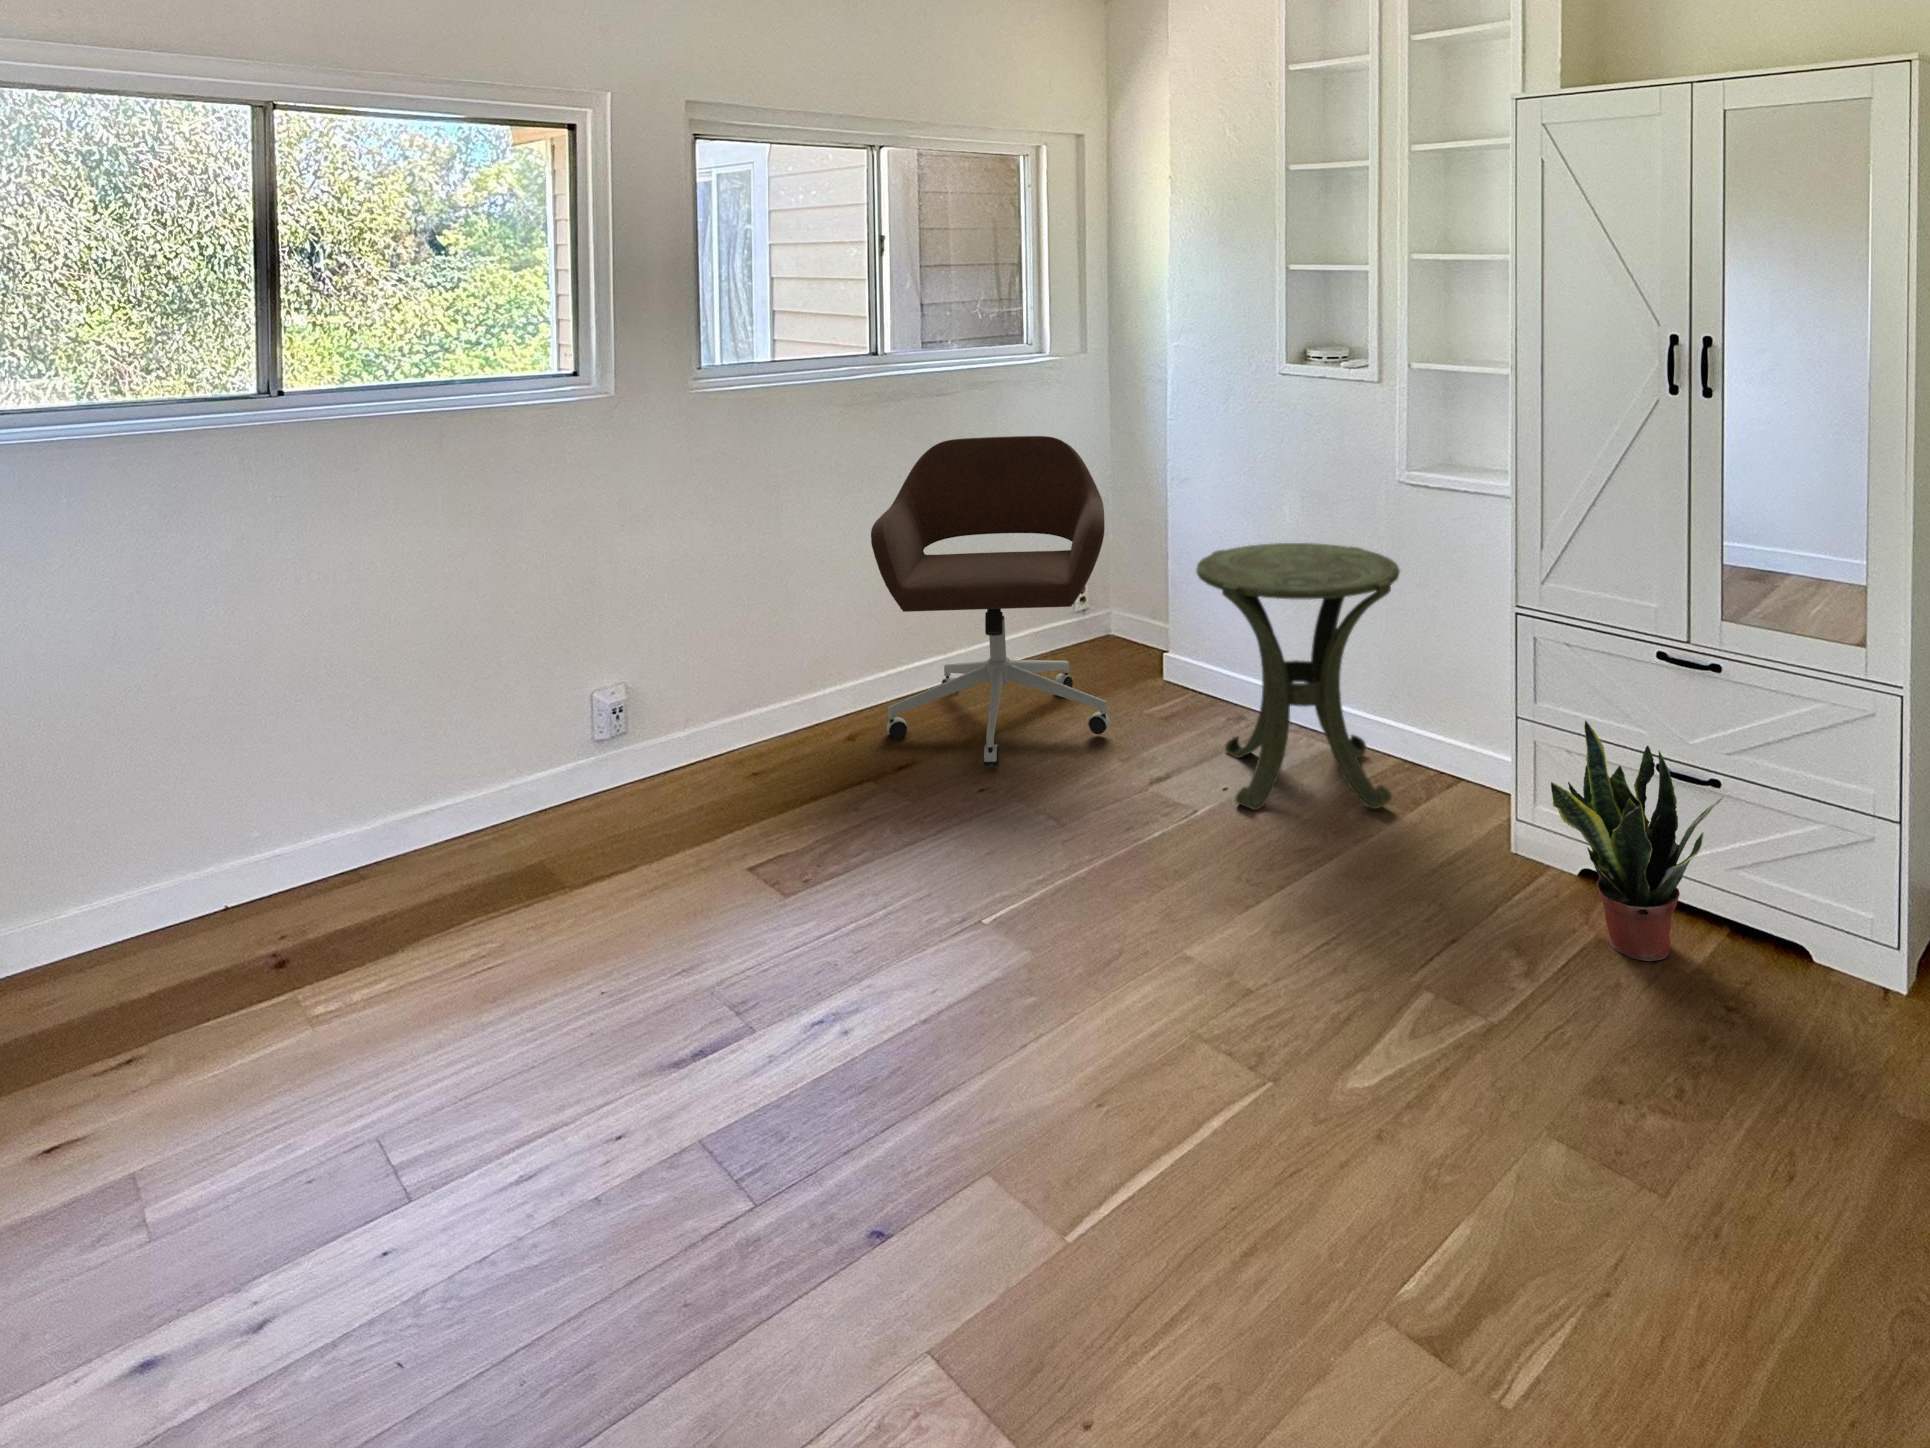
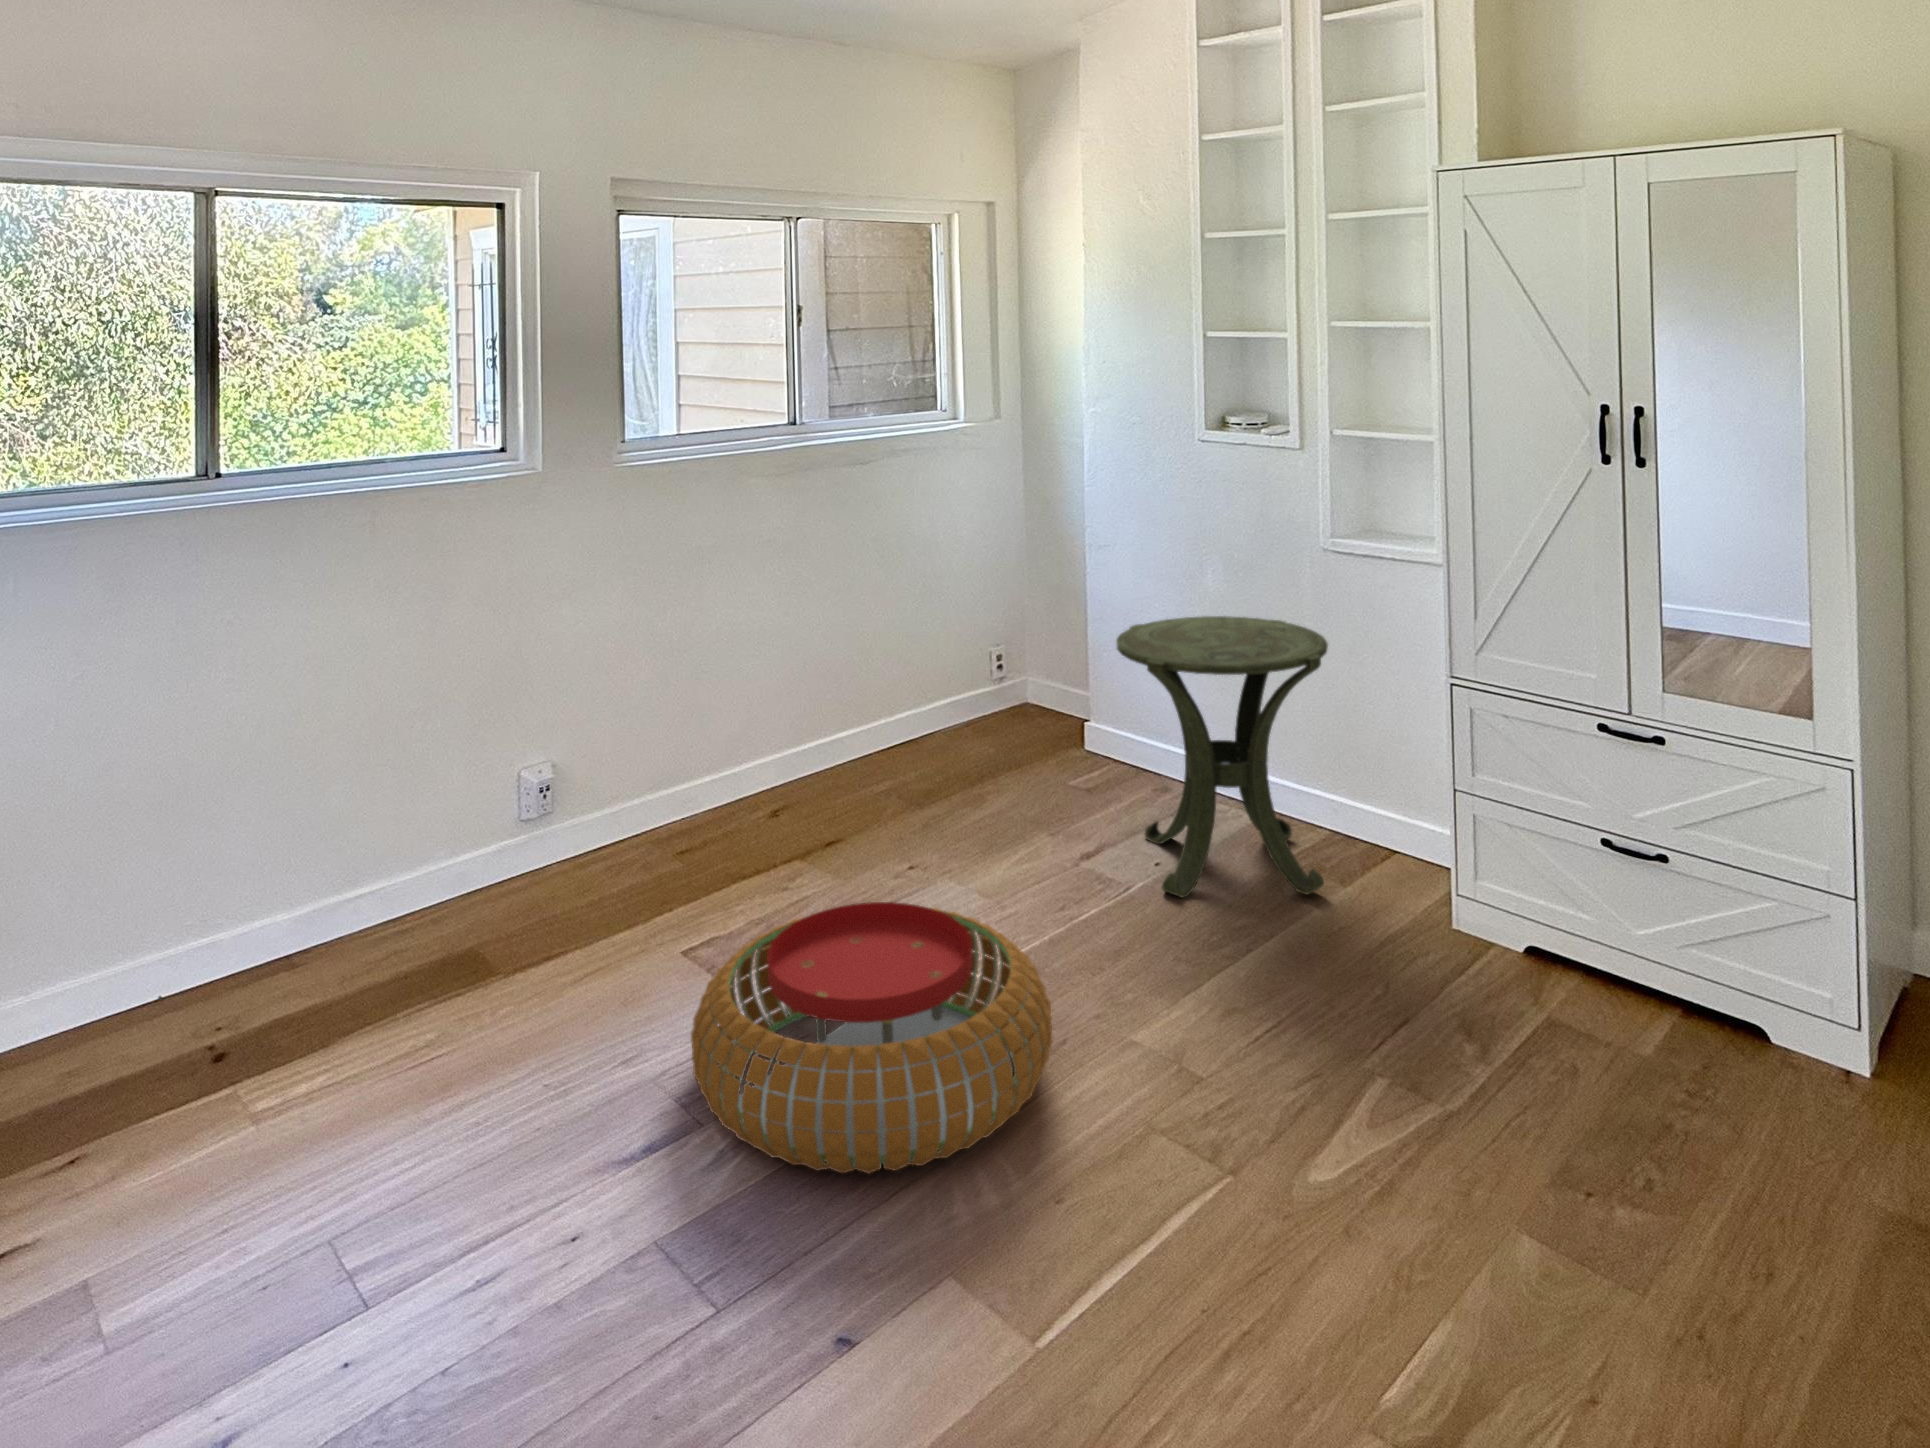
office chair: present [871,436,1110,766] -> none [771,505,1022,856]
potted plant: present [1551,721,1723,961] -> none [1498,796,1671,1043]
pouf: none [756,815,1107,1079] -> present [691,902,1053,1173]

